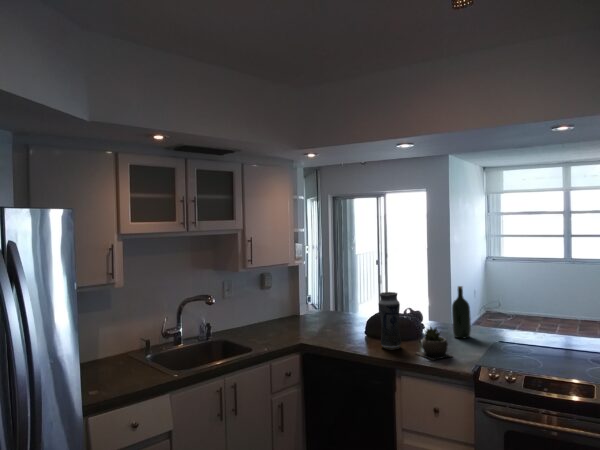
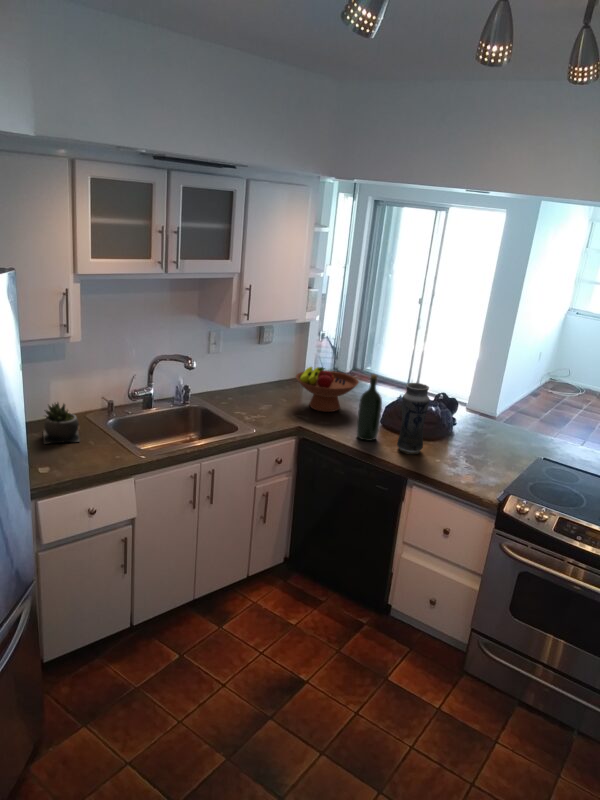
wine bottle: present [452,286,471,338] -> present [356,374,382,441]
fruit bowl: none [294,297,343,331] -> present [296,367,359,412]
succulent plant: present [417,327,451,360] -> present [43,403,80,444]

